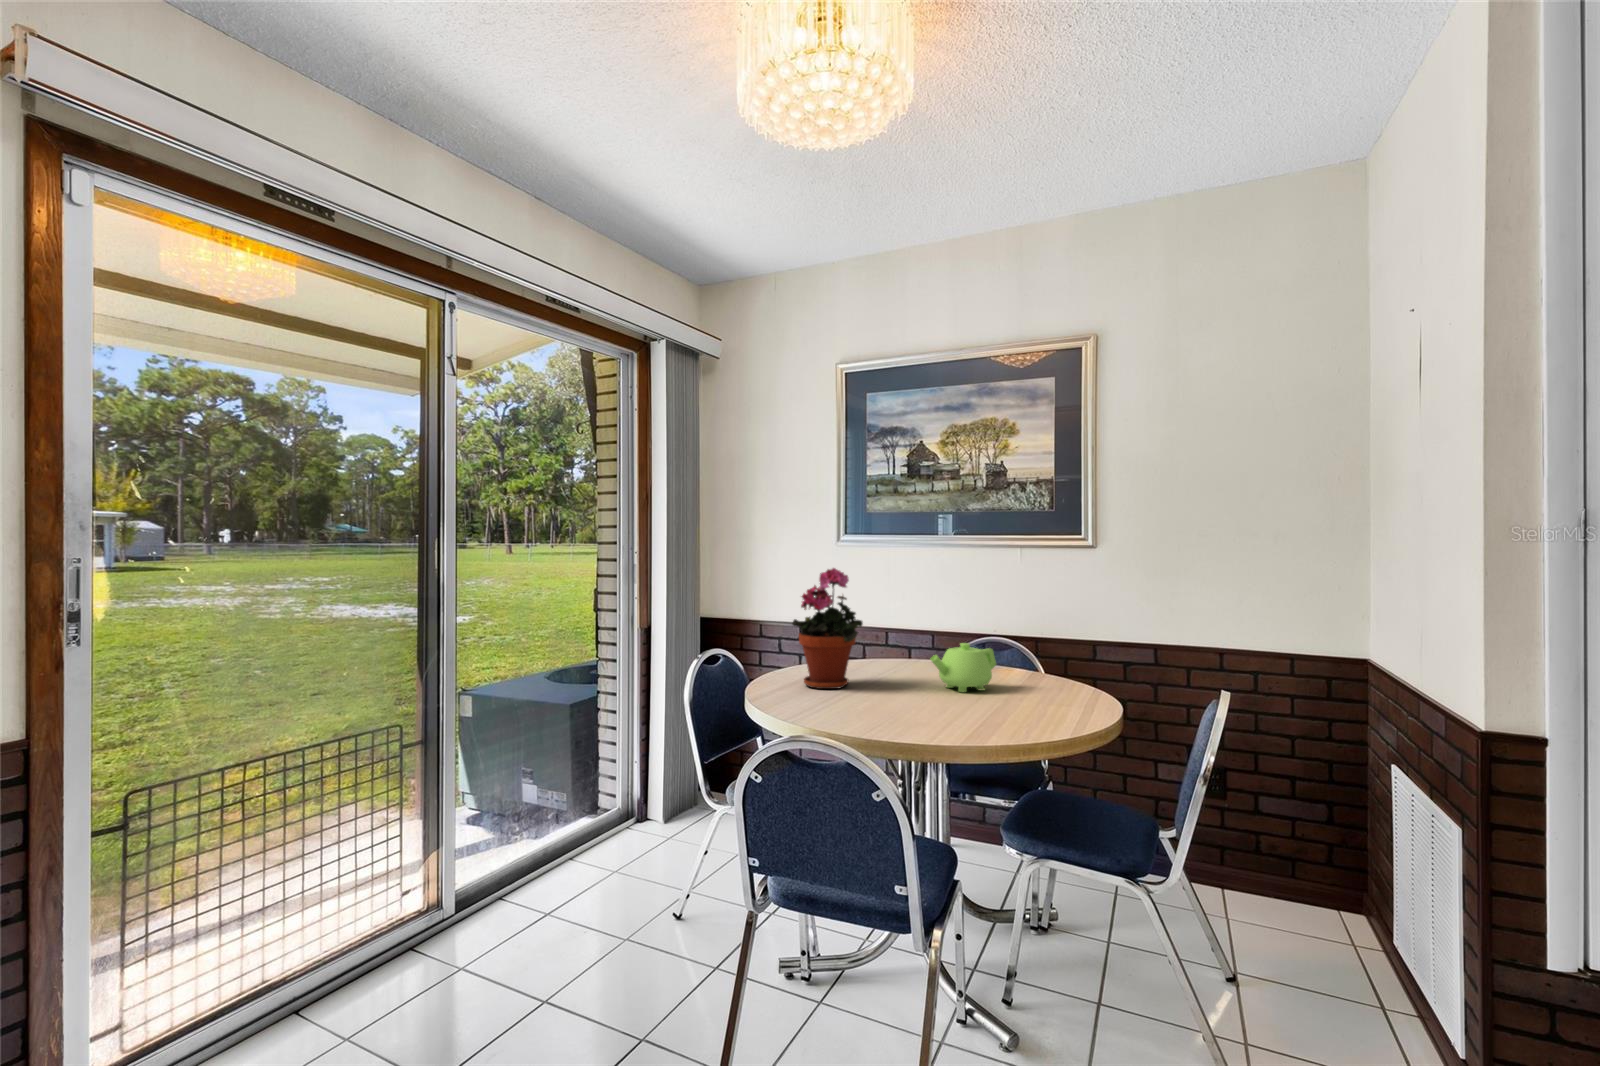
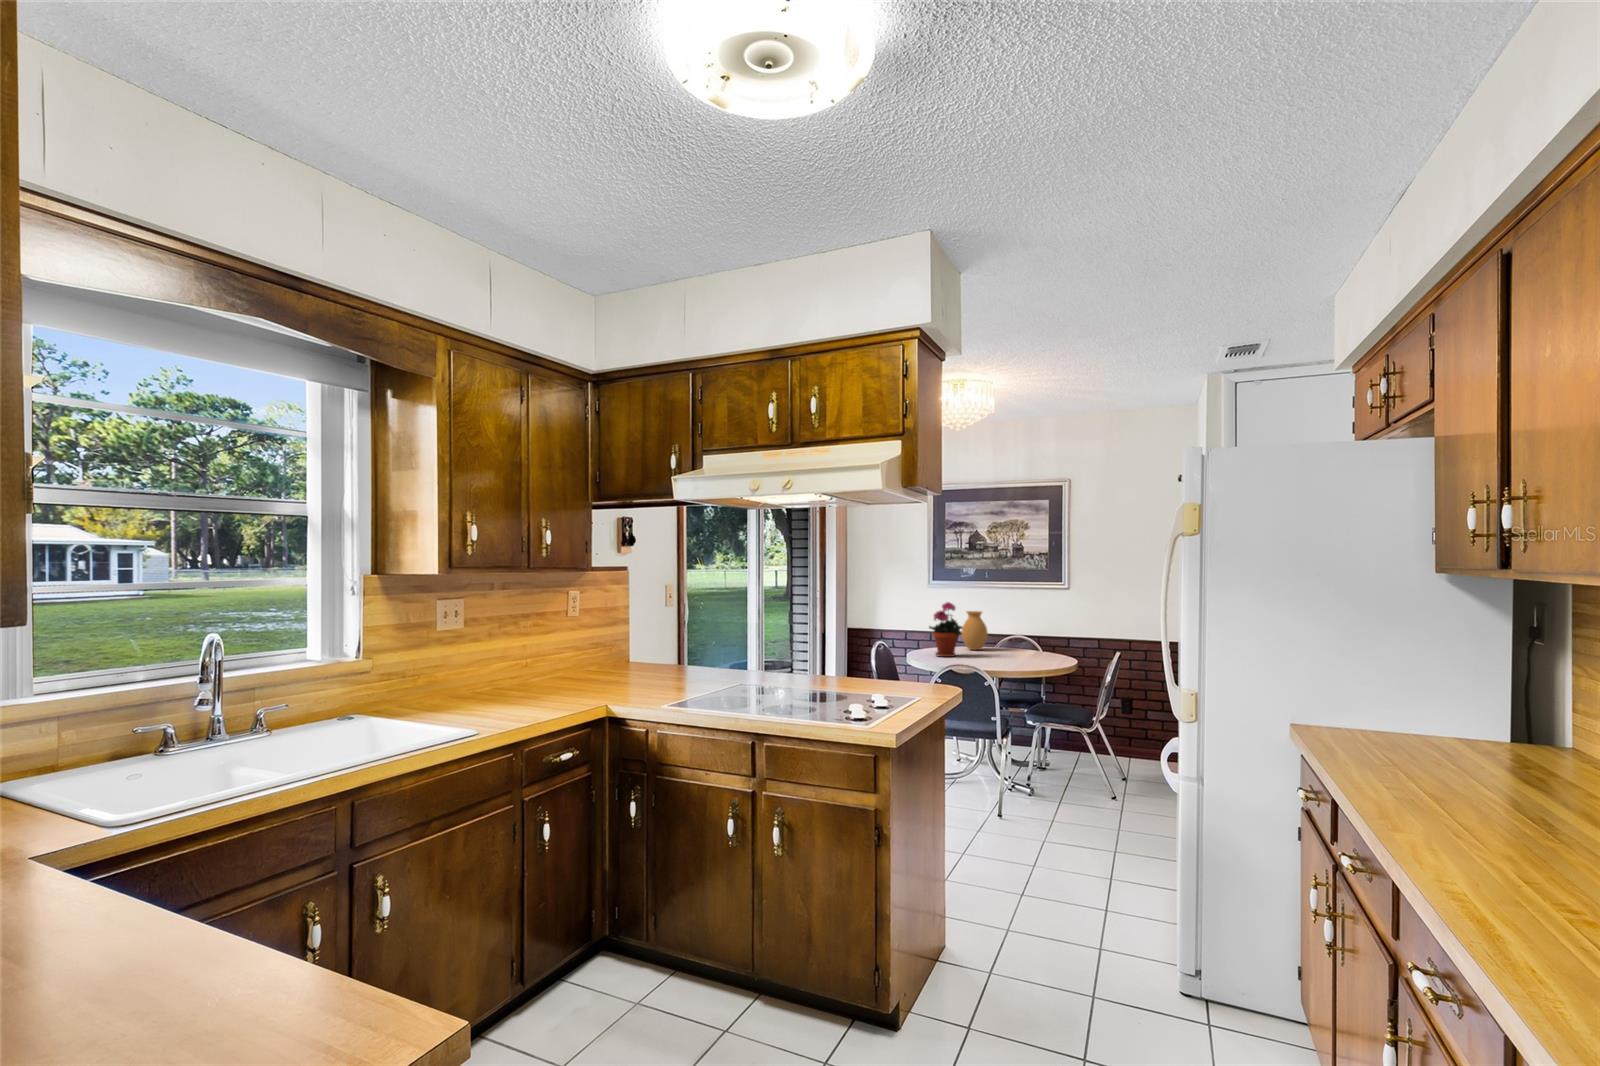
vase: none [877,589,928,668] -> present [962,611,988,650]
teapot: present [931,643,996,692] -> none [994,636,1023,658]

